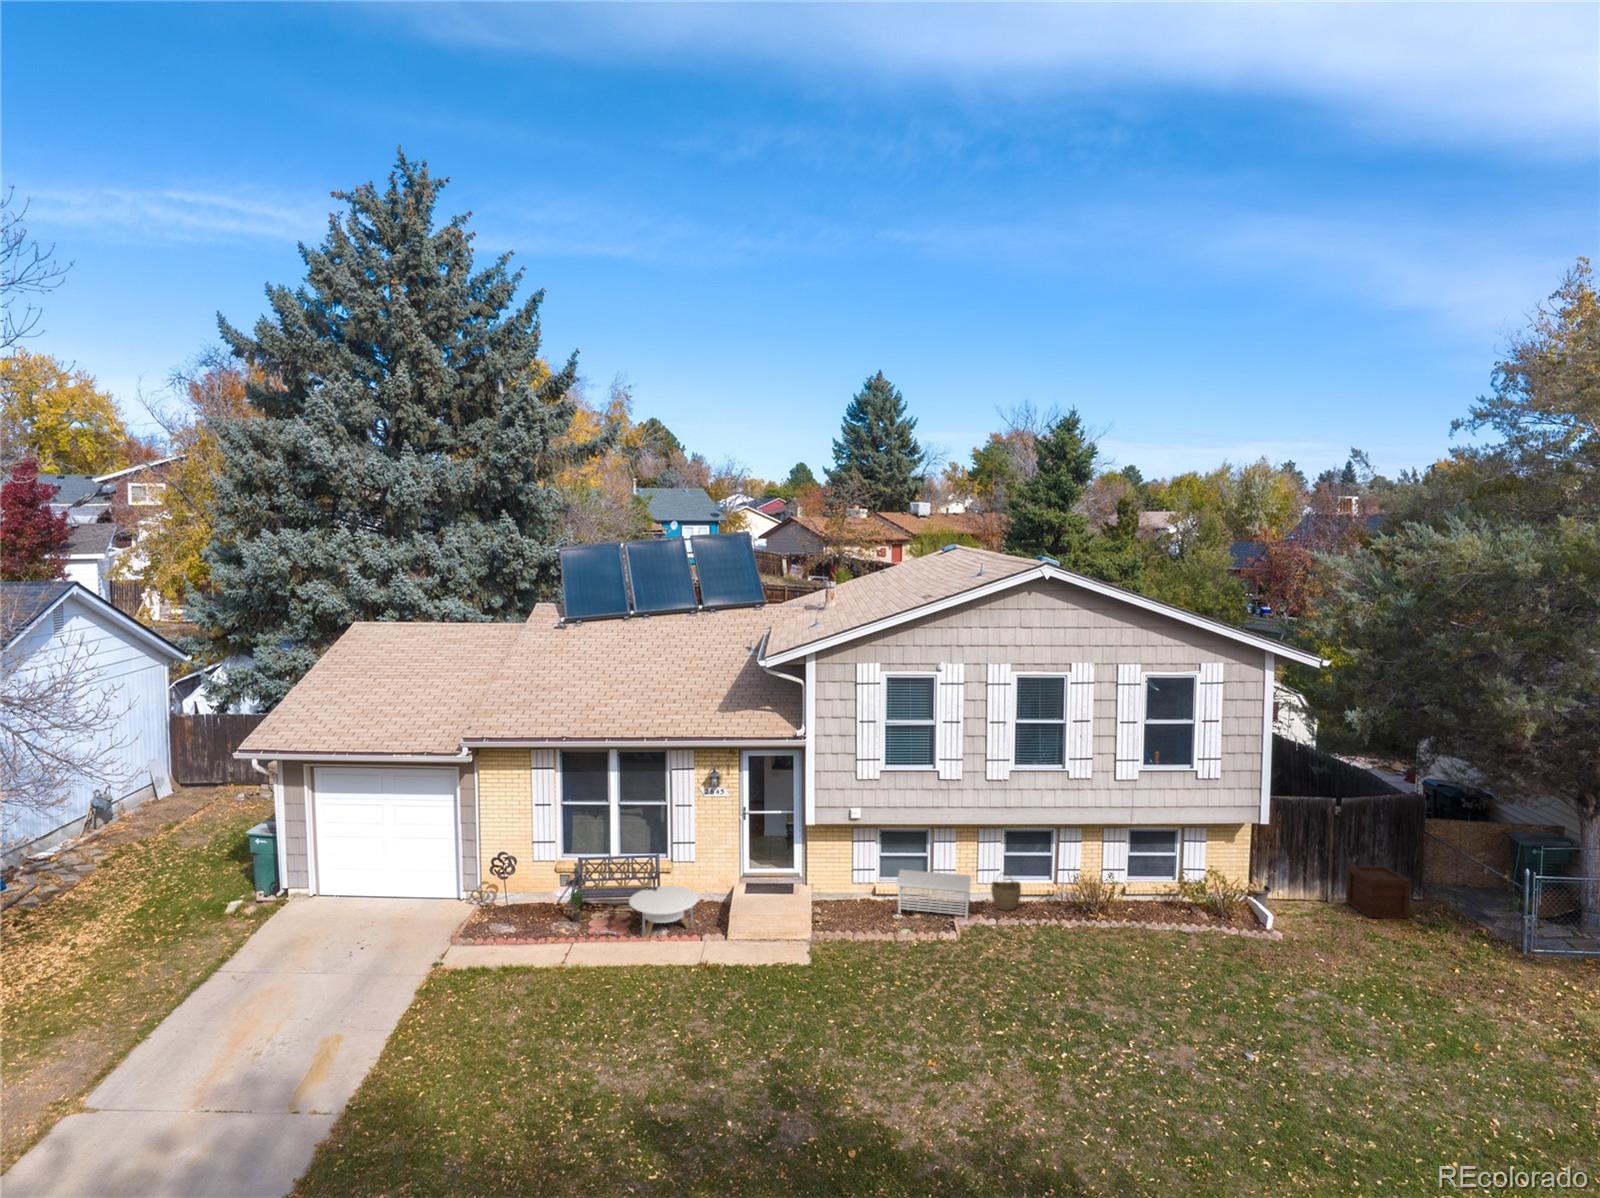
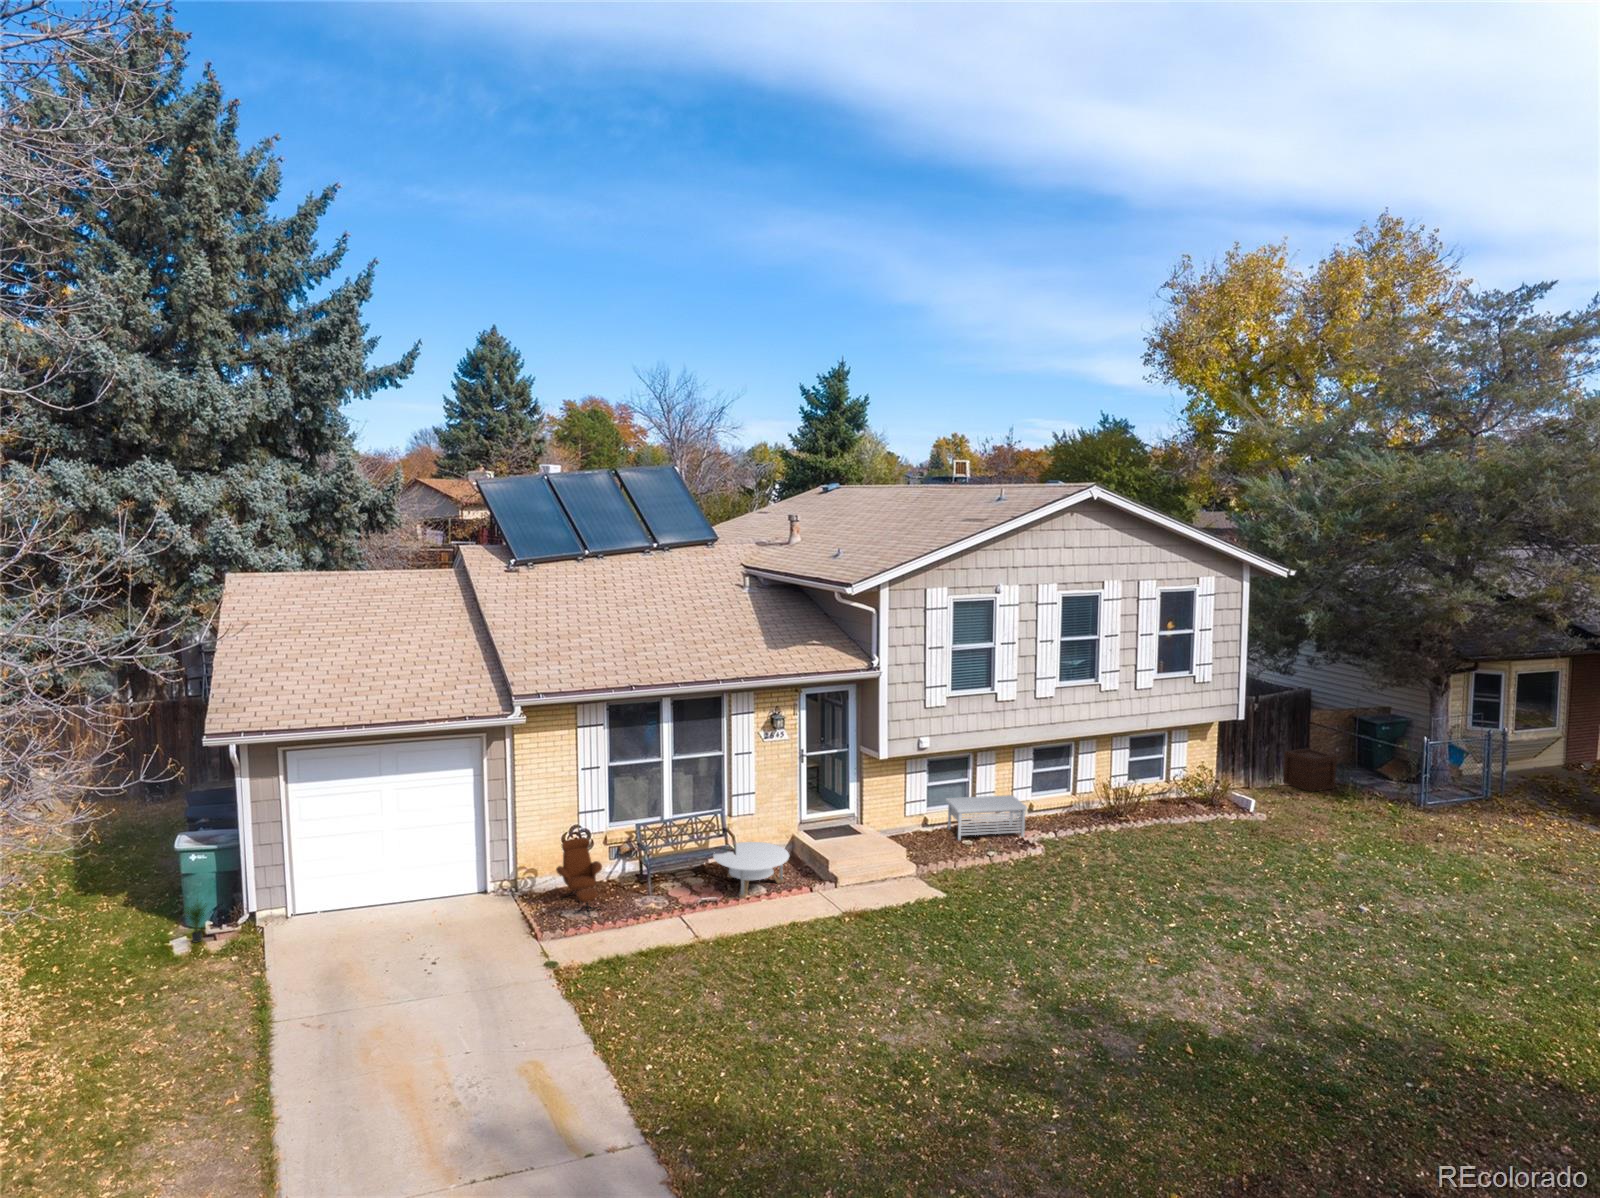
lounge chair: none [501,863,542,933] -> present [556,838,602,914]
woven basket: present [991,873,1021,910] -> none [1028,789,1057,824]
potted plant: present [570,891,584,921] -> present [185,900,206,942]

